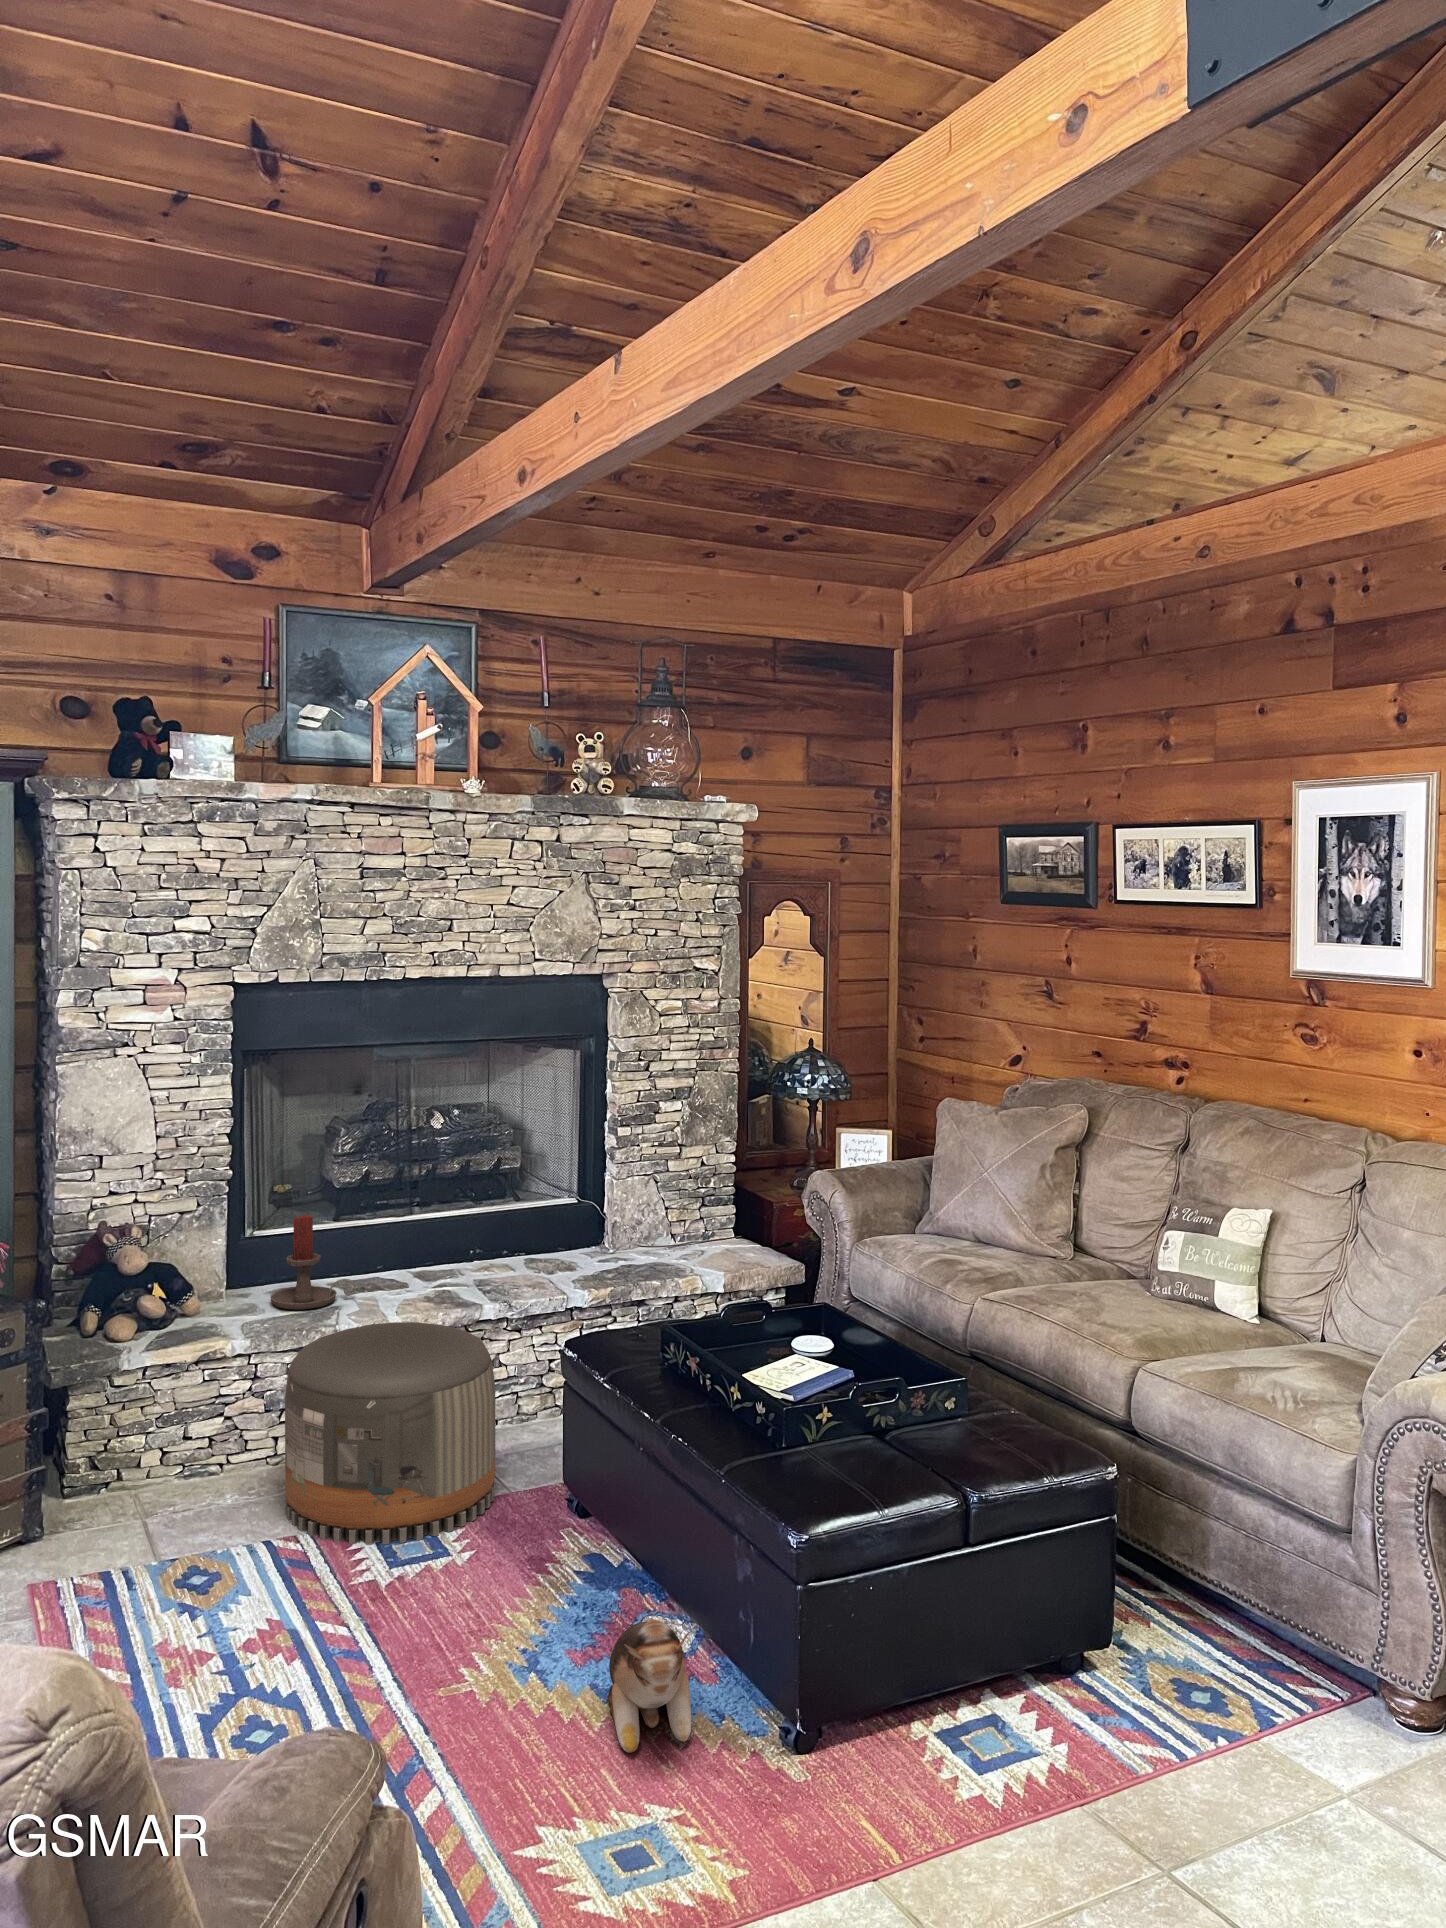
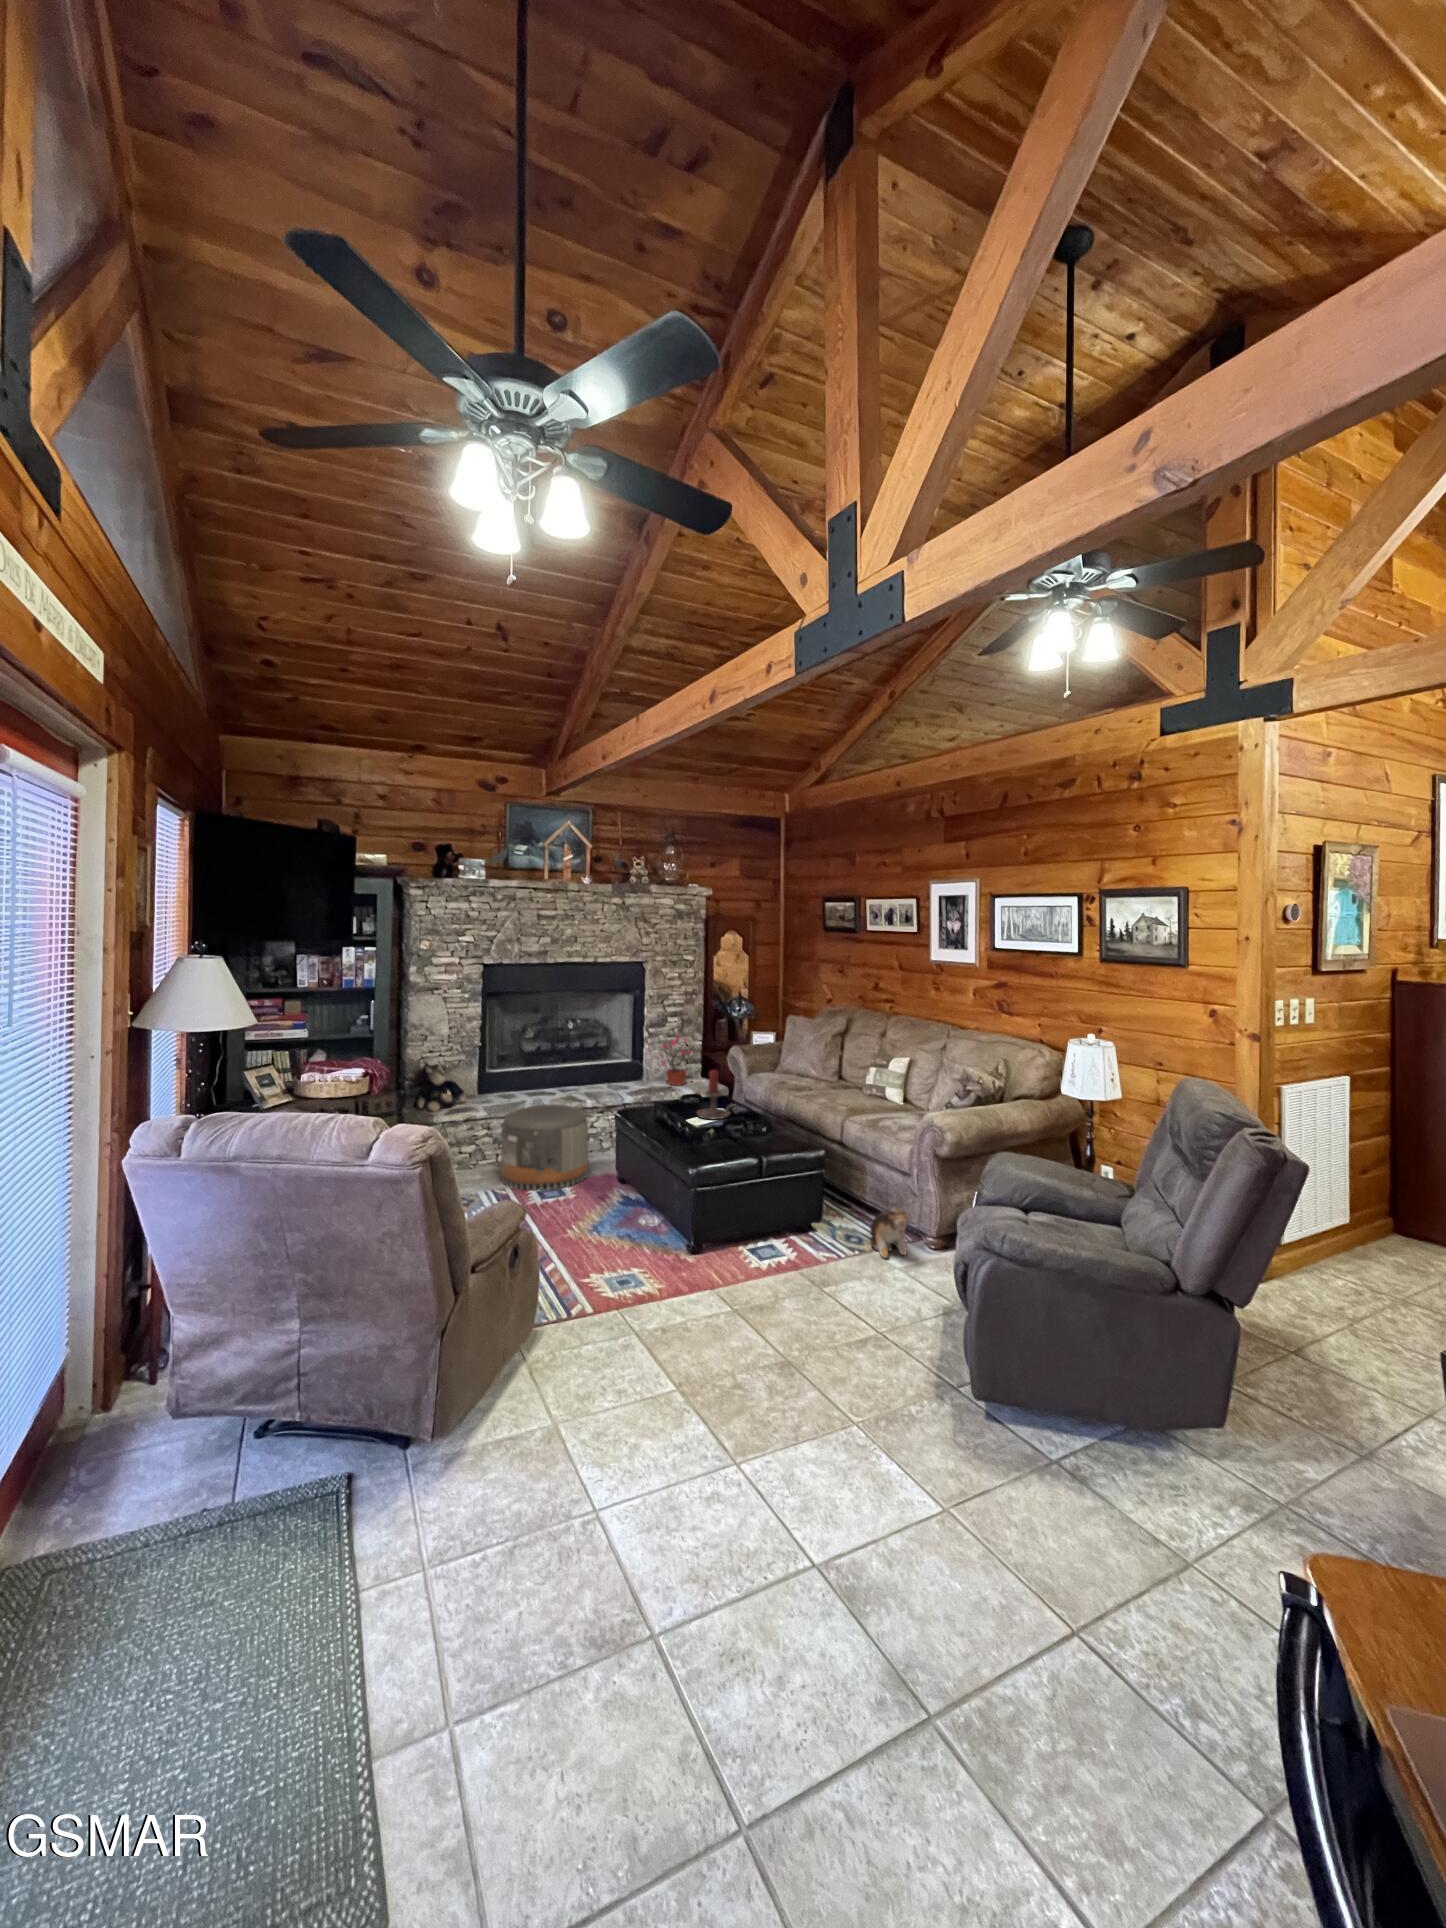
potted plant: none [635,1142,721,1266] -> present [657,1036,691,1086]
candle holder: present [270,1215,356,1309] -> present [697,1070,739,1119]
plush toy: present [608,1618,691,1753] -> present [870,1207,908,1258]

